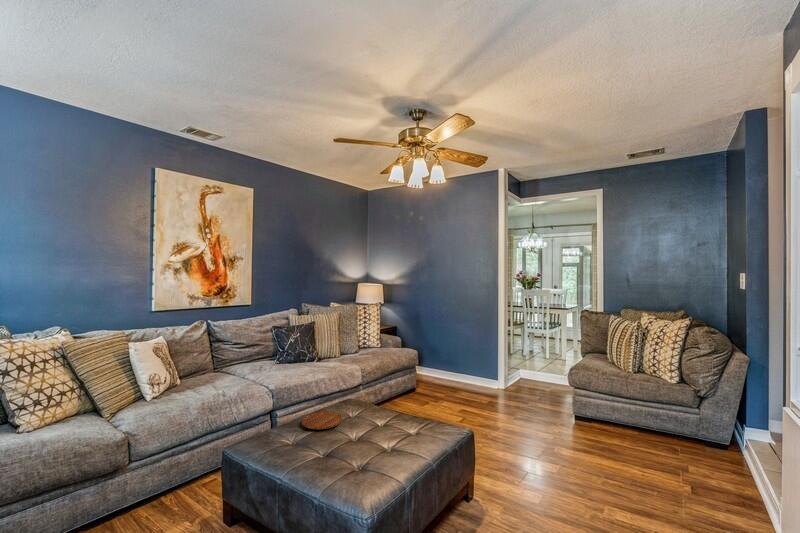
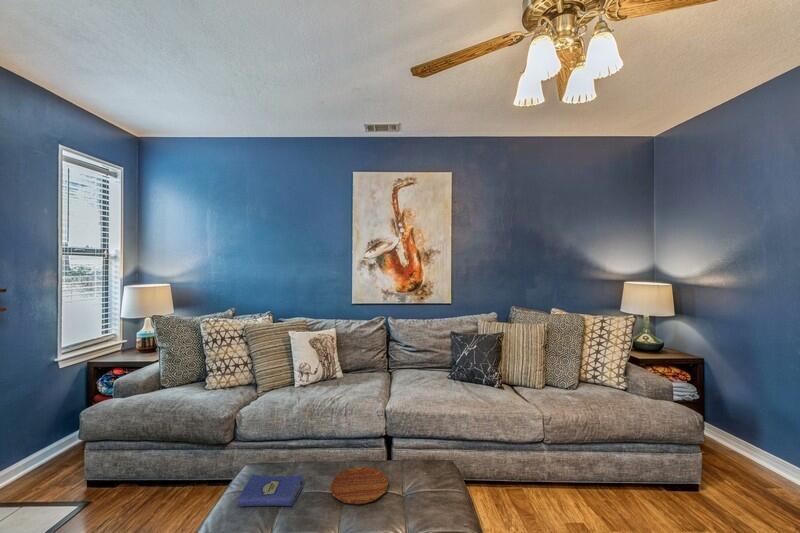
hardcover book: none [250,428,302,459] -> present [238,475,304,507]

